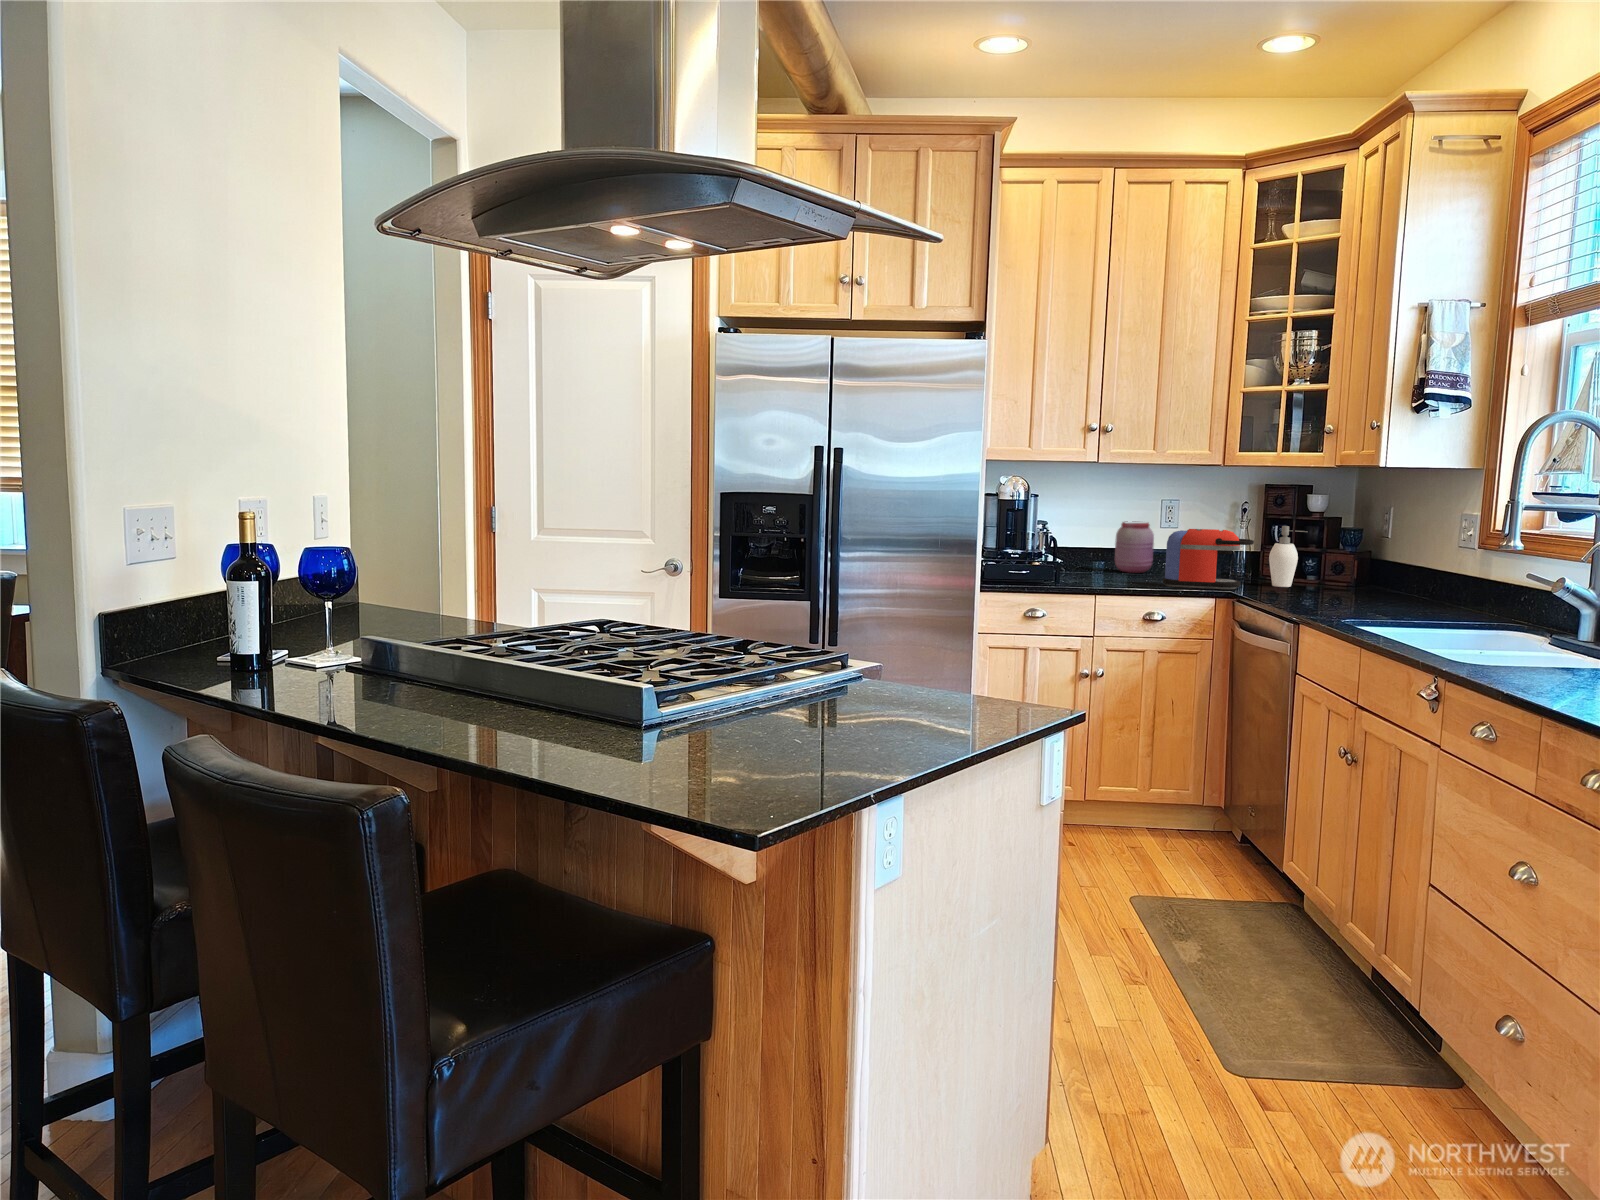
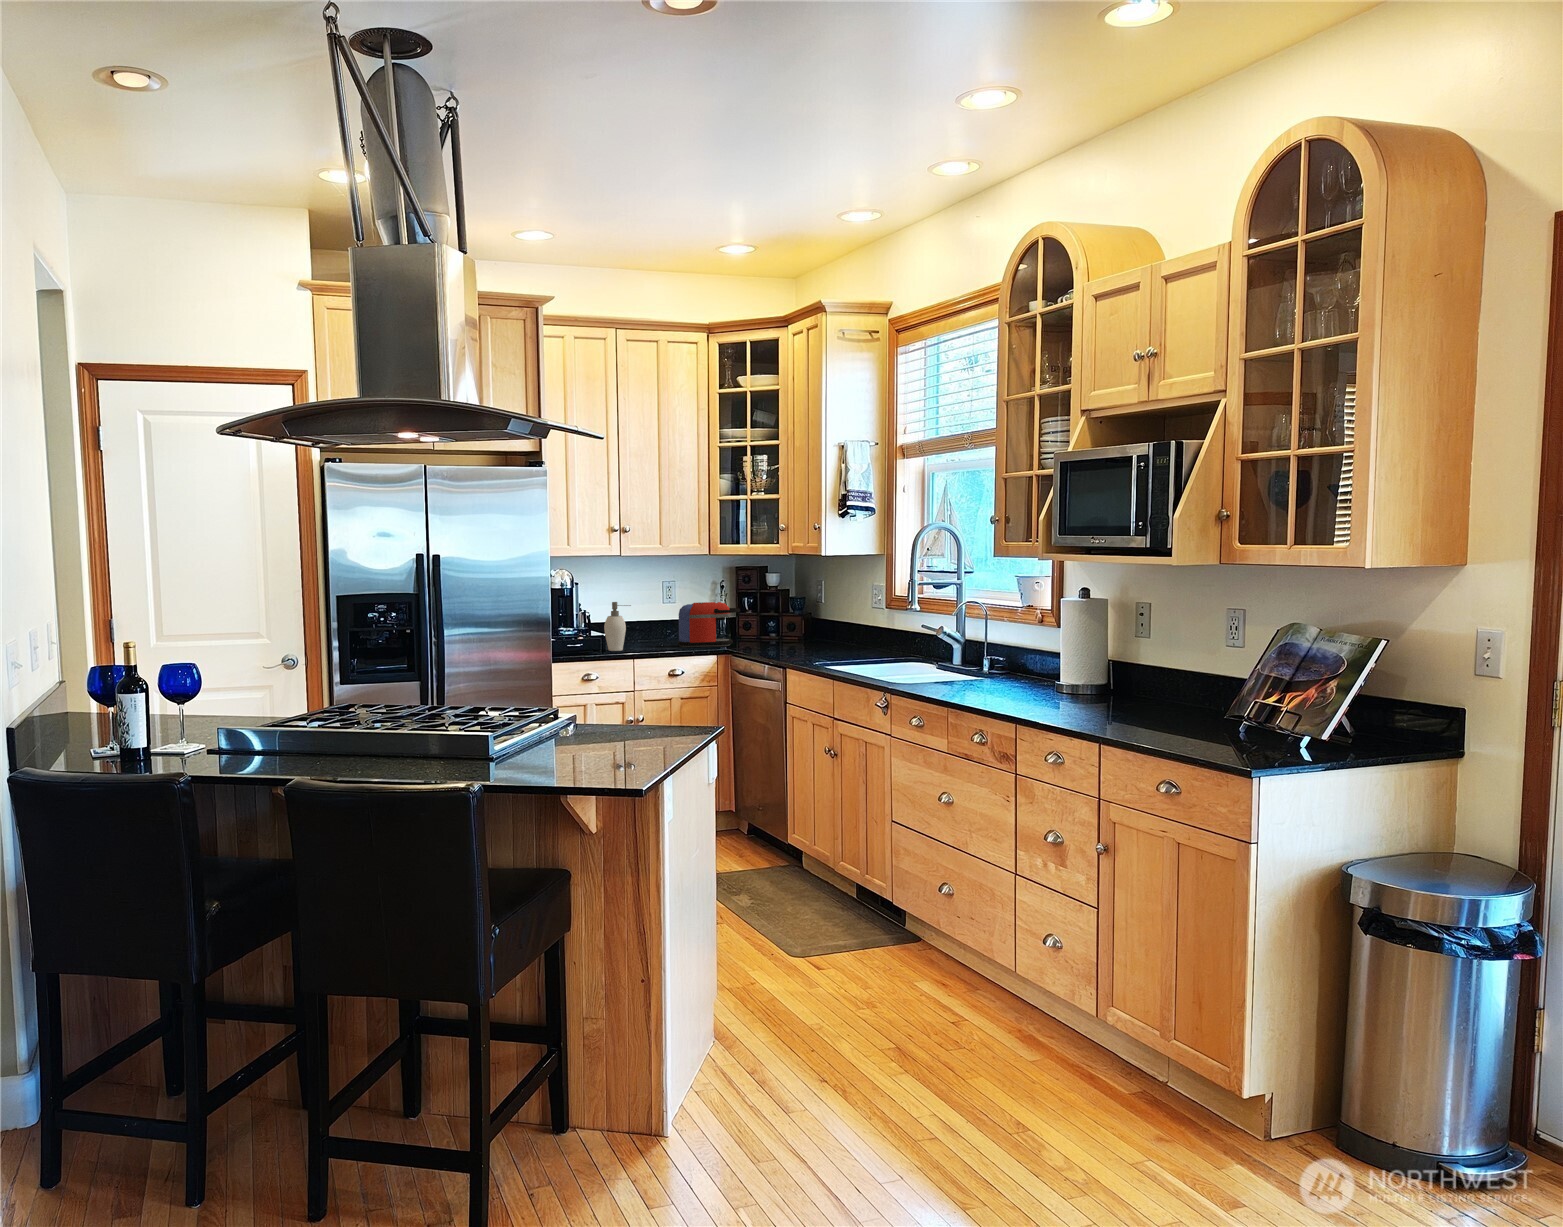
jar: present [1115,522,1154,573] -> none [631,598,661,639]
soap dispenser: present [1269,526,1307,587] -> present [604,602,631,651]

